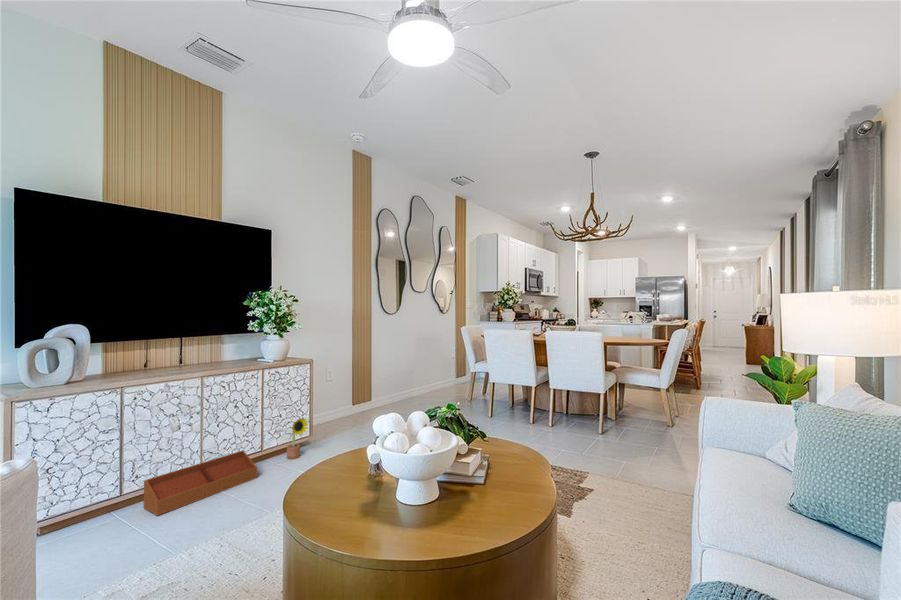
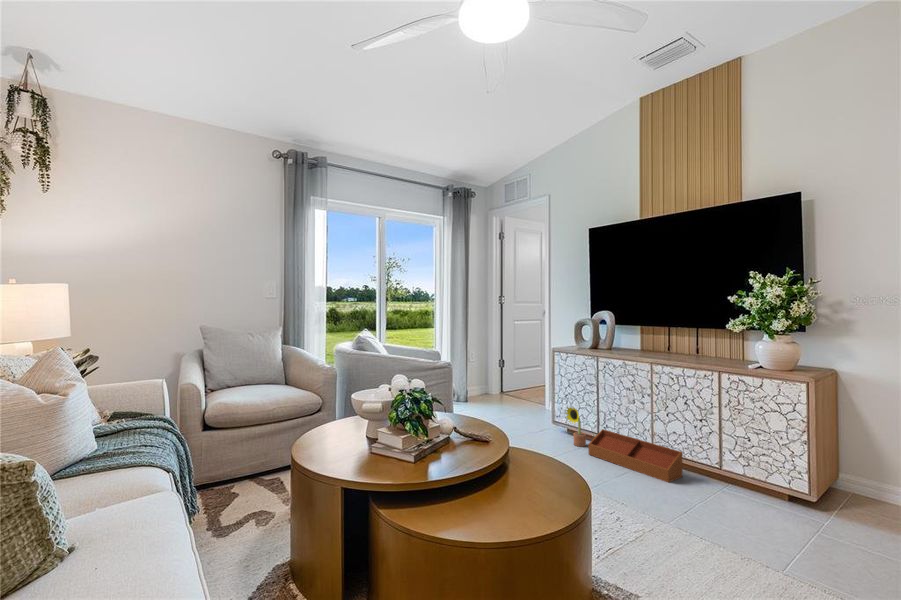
decorative plant: present [287,418,308,459] -> present [566,407,586,447]

